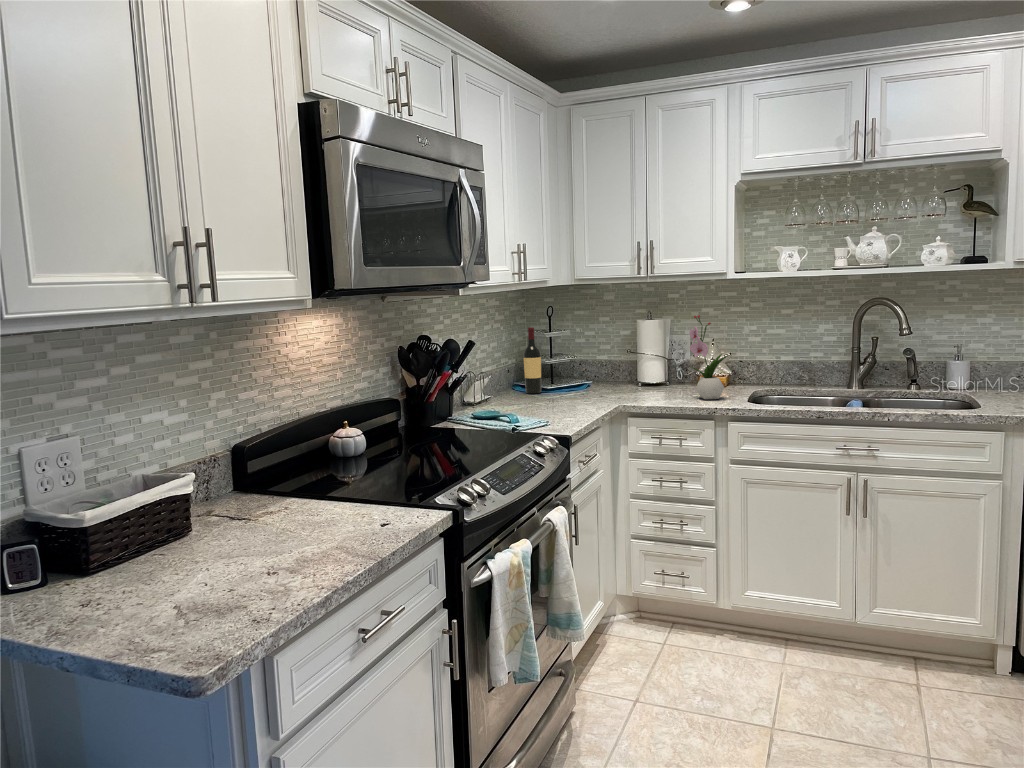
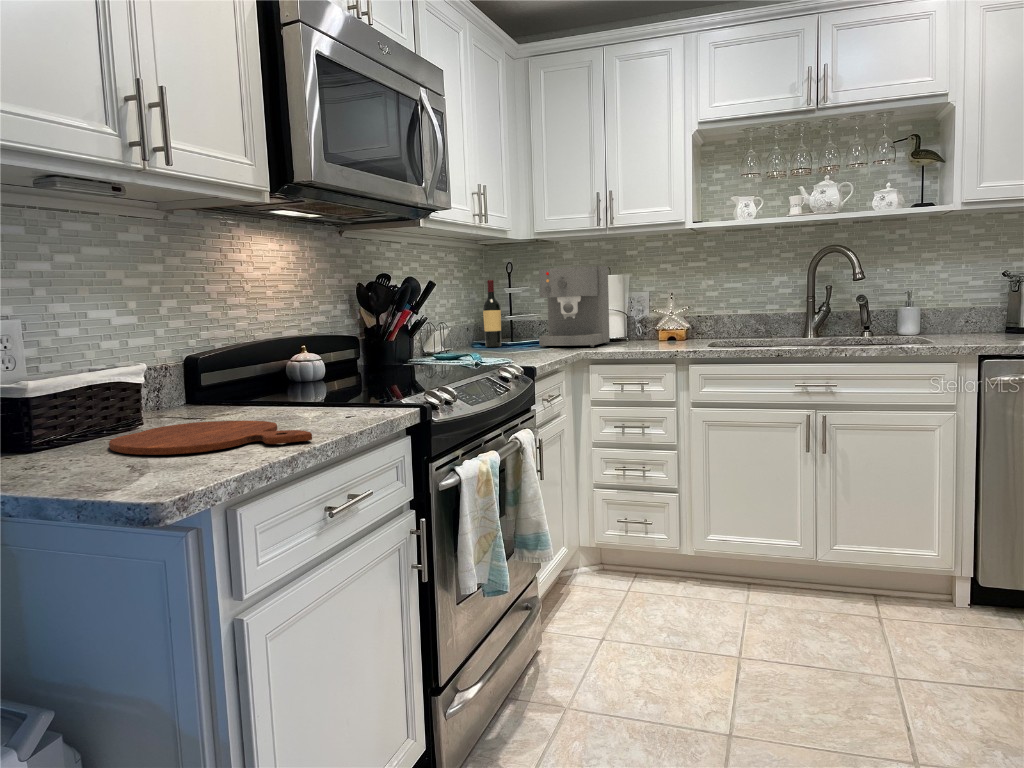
coffee maker: none [579,315,649,397] -> present [539,266,610,347]
flower arrangement: present [690,315,727,399] -> none [650,263,687,347]
cutting board: none [160,535,345,592] -> present [109,421,312,455]

